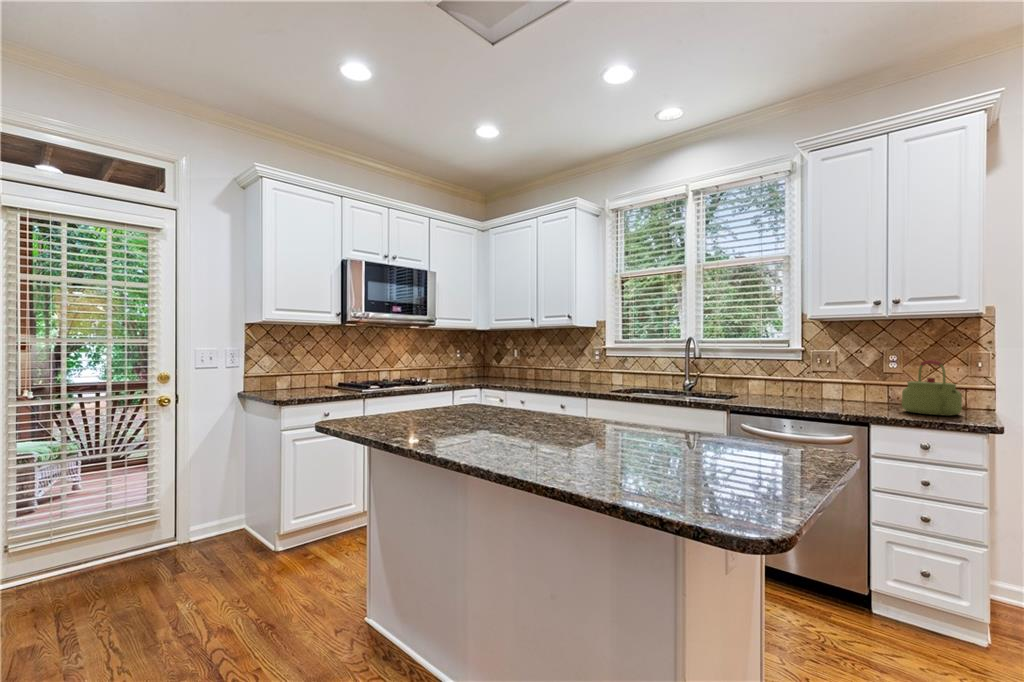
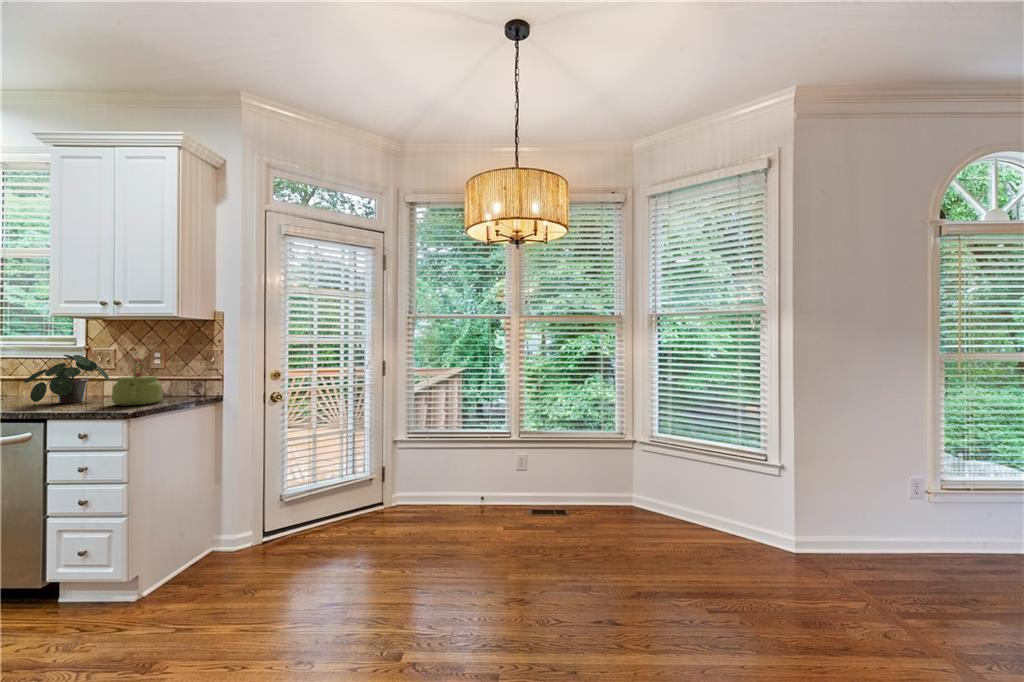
potted plant: none [779,355,857,405] -> present [24,355,109,403]

